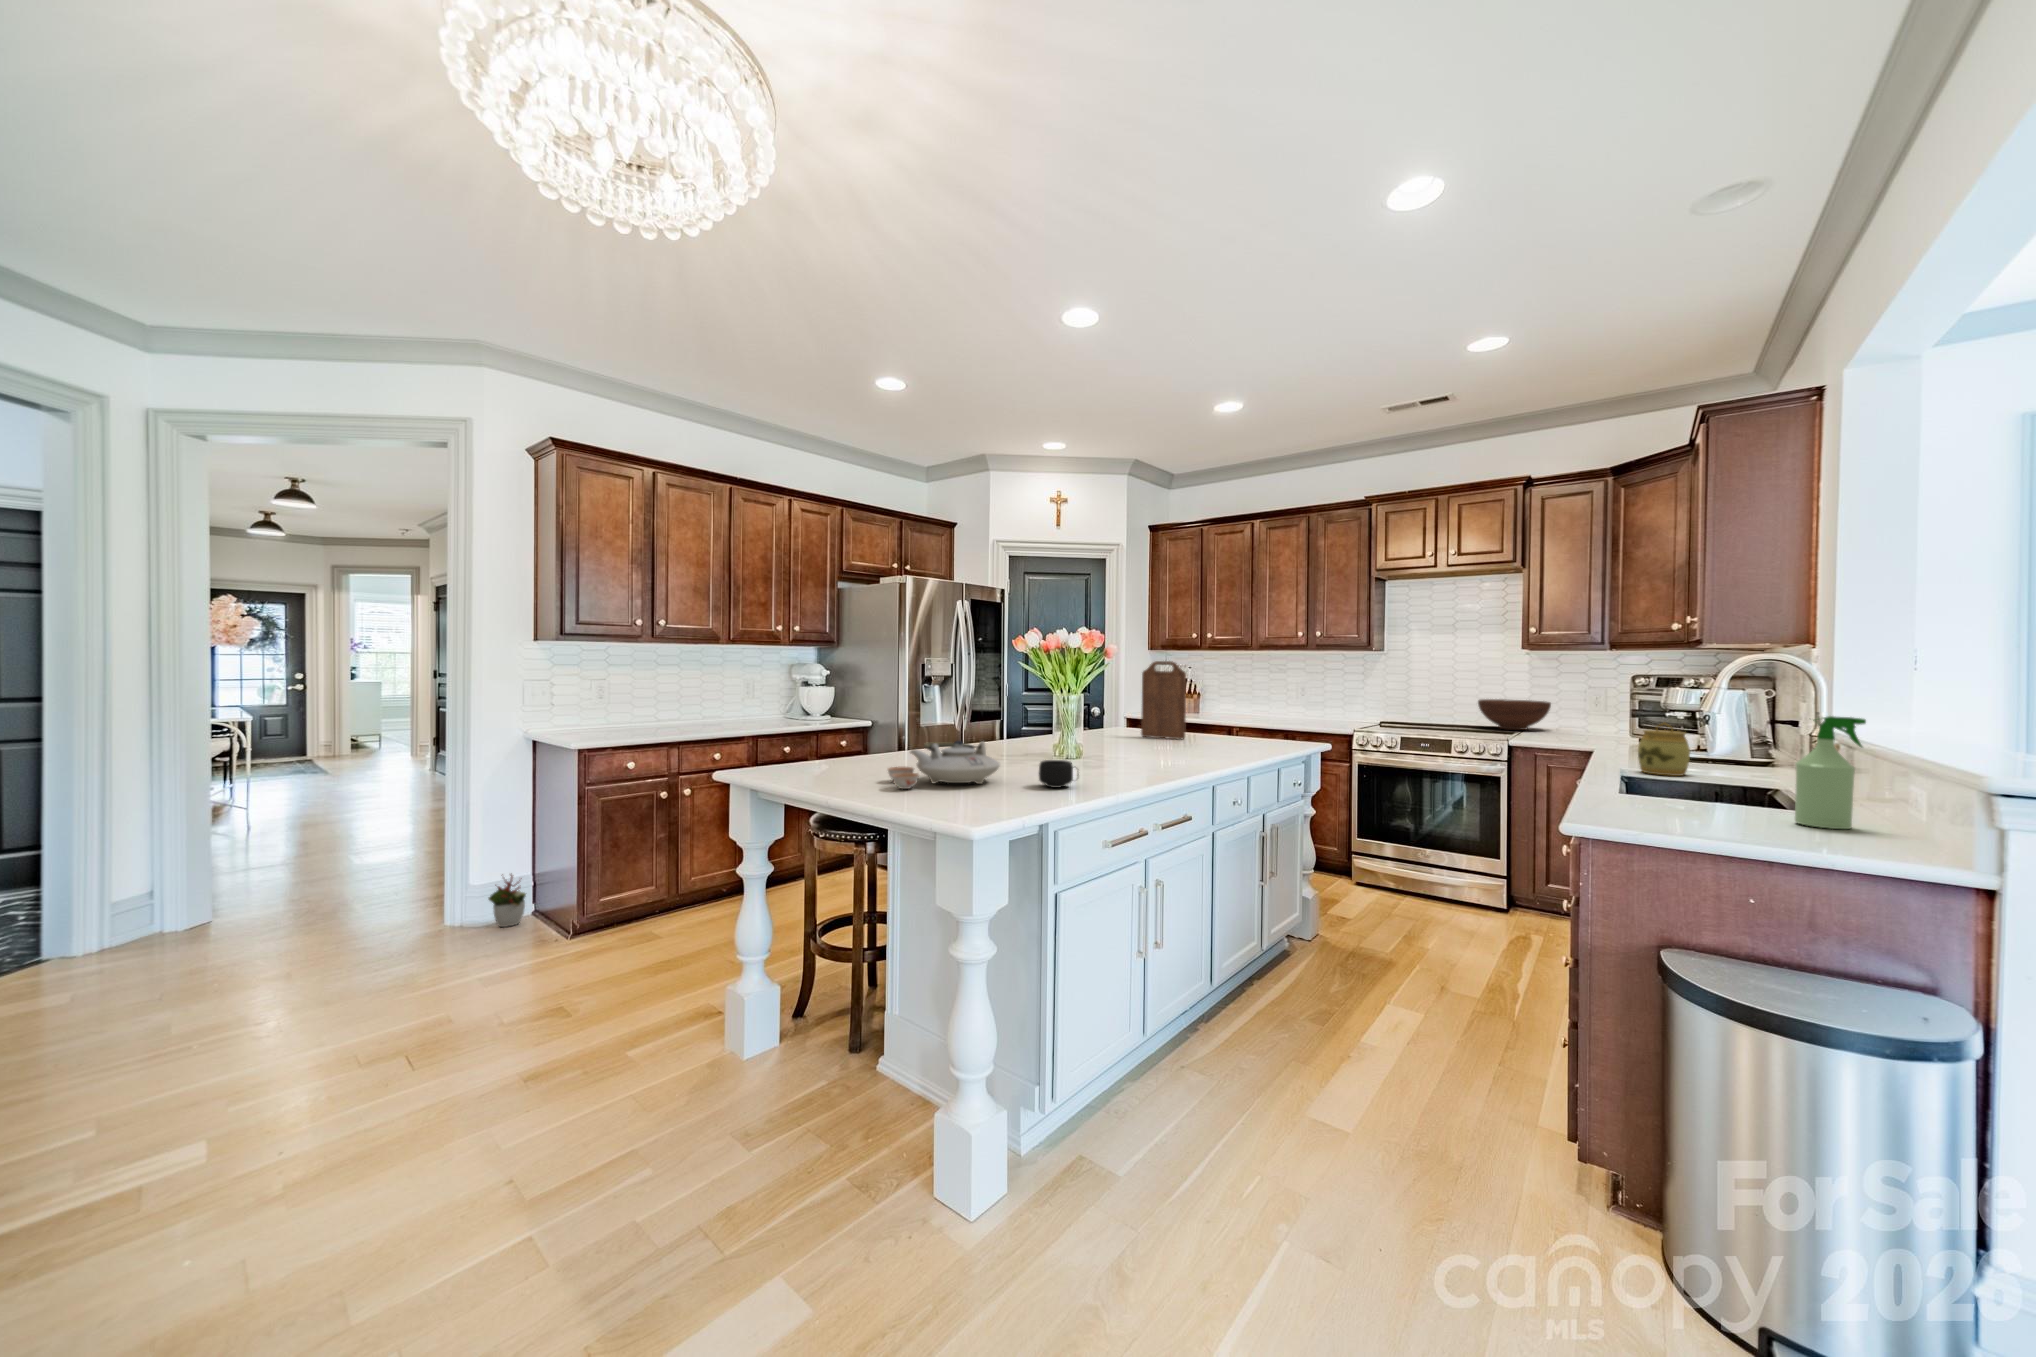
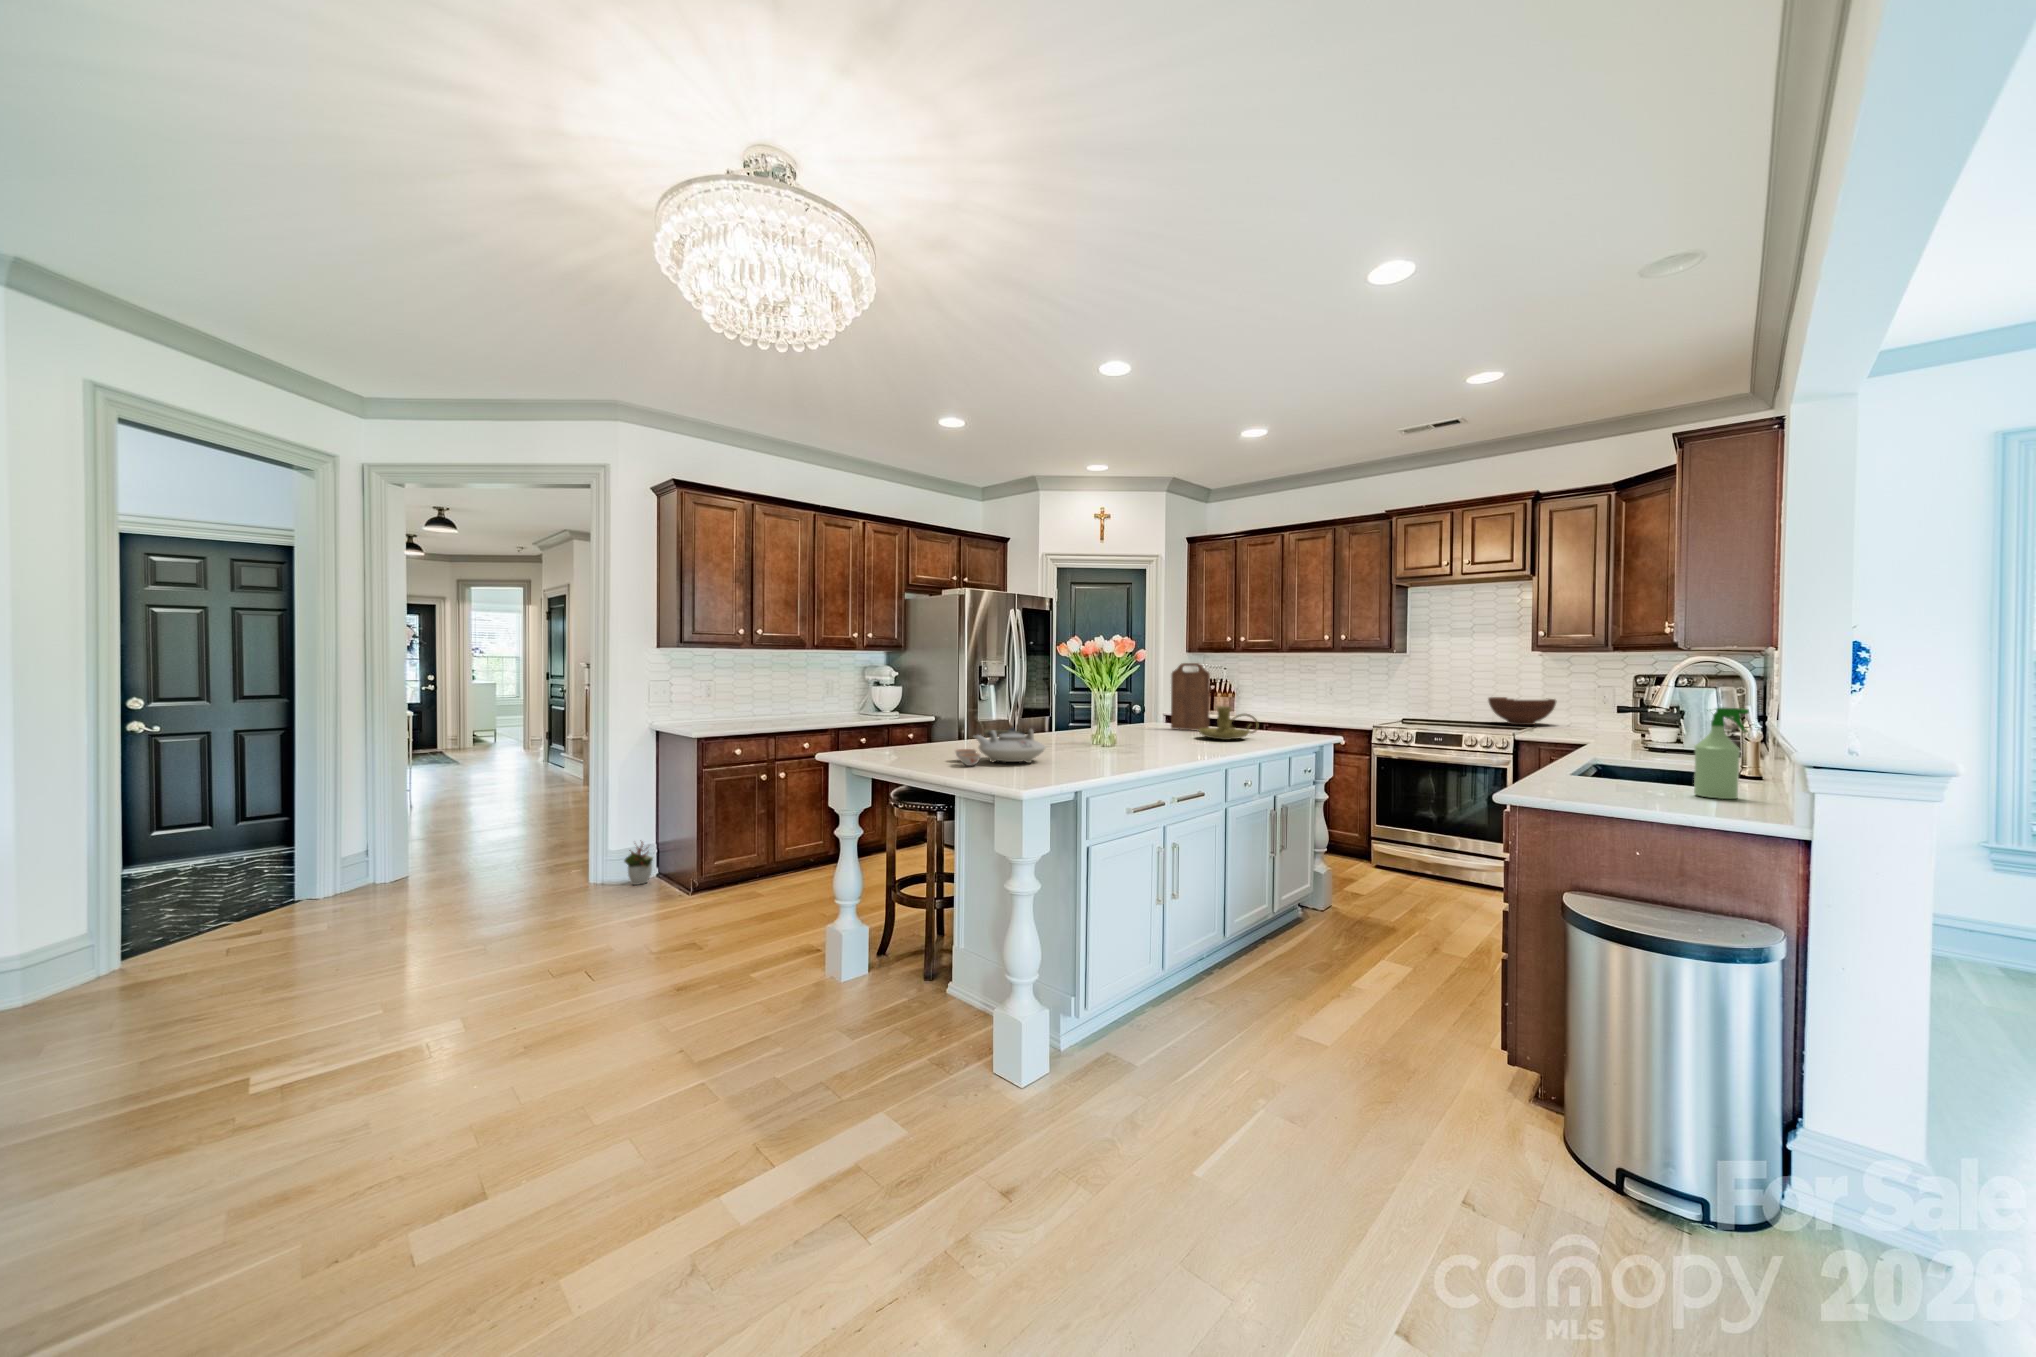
candle holder: none [1176,711,1244,750] -> present [1199,706,1258,740]
jar: present [1638,723,1690,776] -> none [1605,715,1651,762]
mug: present [1039,760,1073,788] -> none [1077,744,1109,766]

